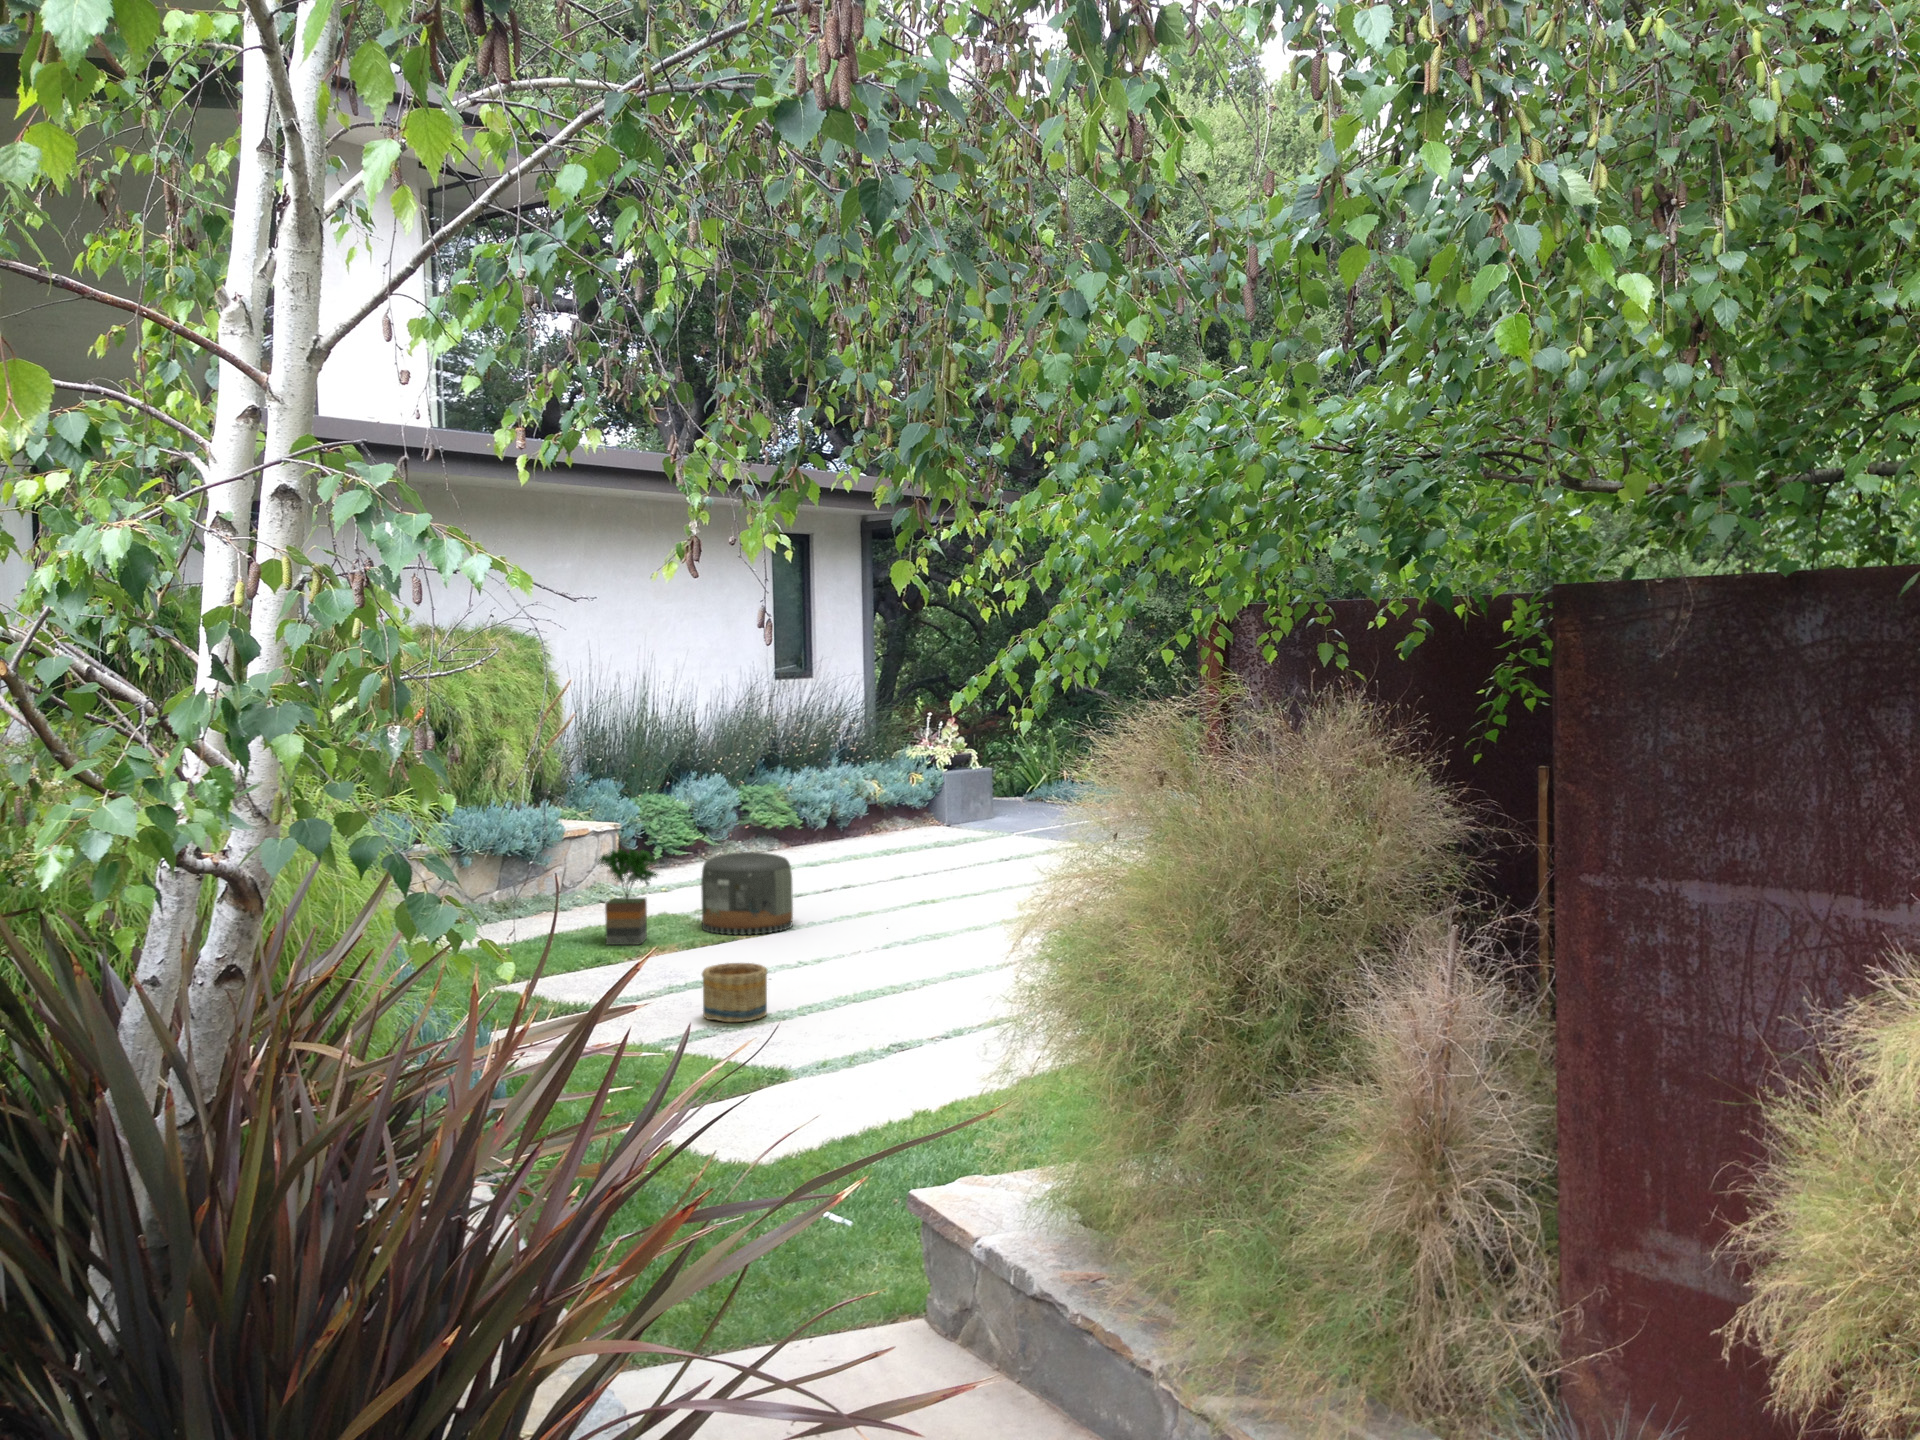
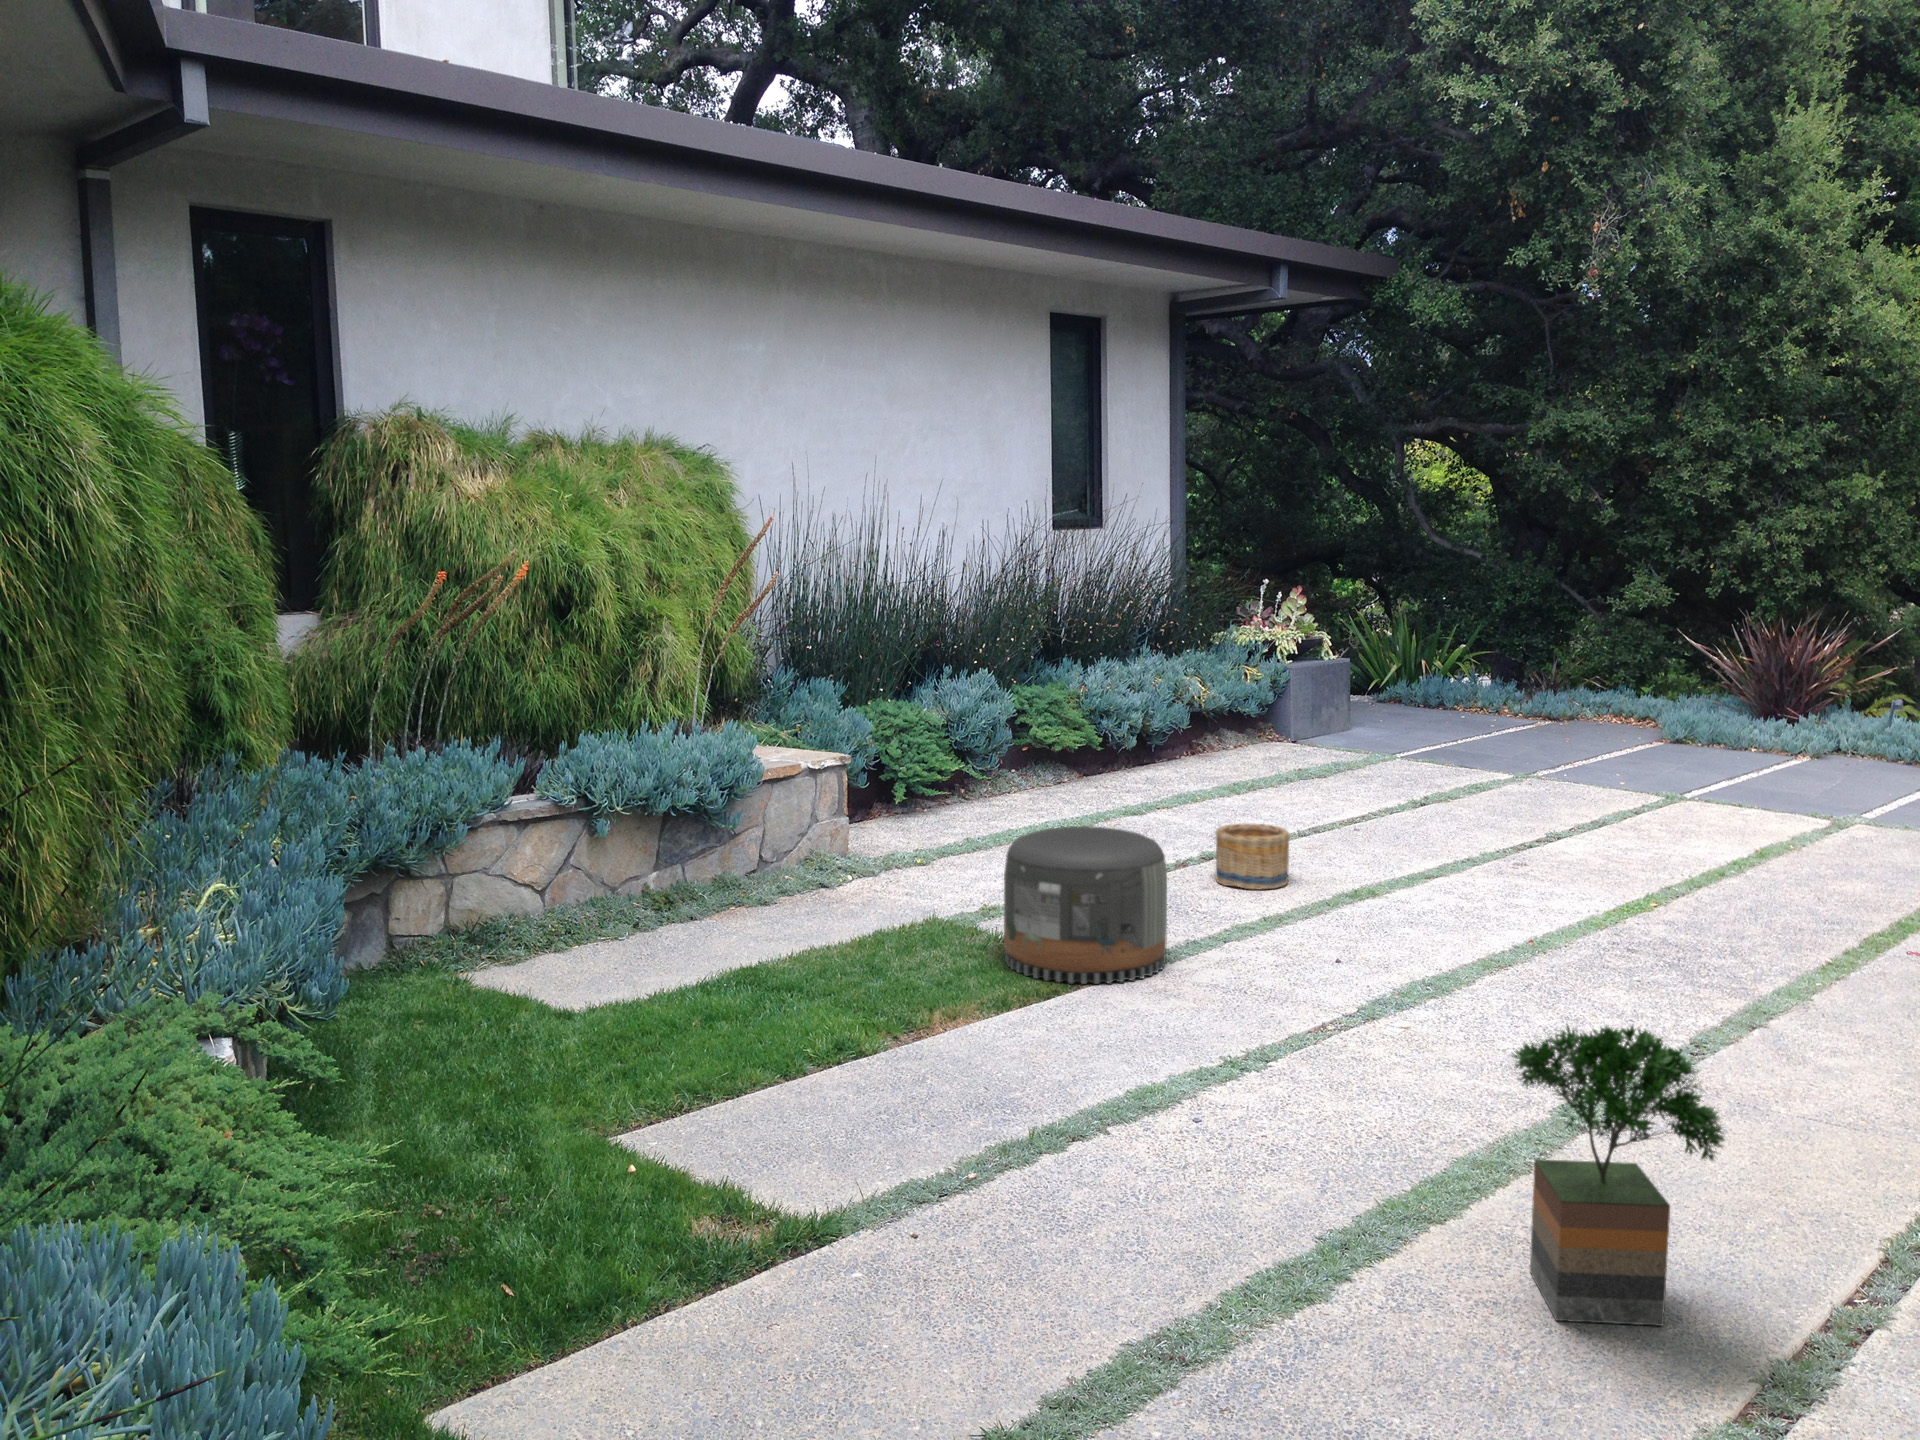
potted tree: present [598,849,658,945] -> present [1512,1025,1725,1326]
basket: present [702,963,767,1022] -> present [1215,824,1291,889]

